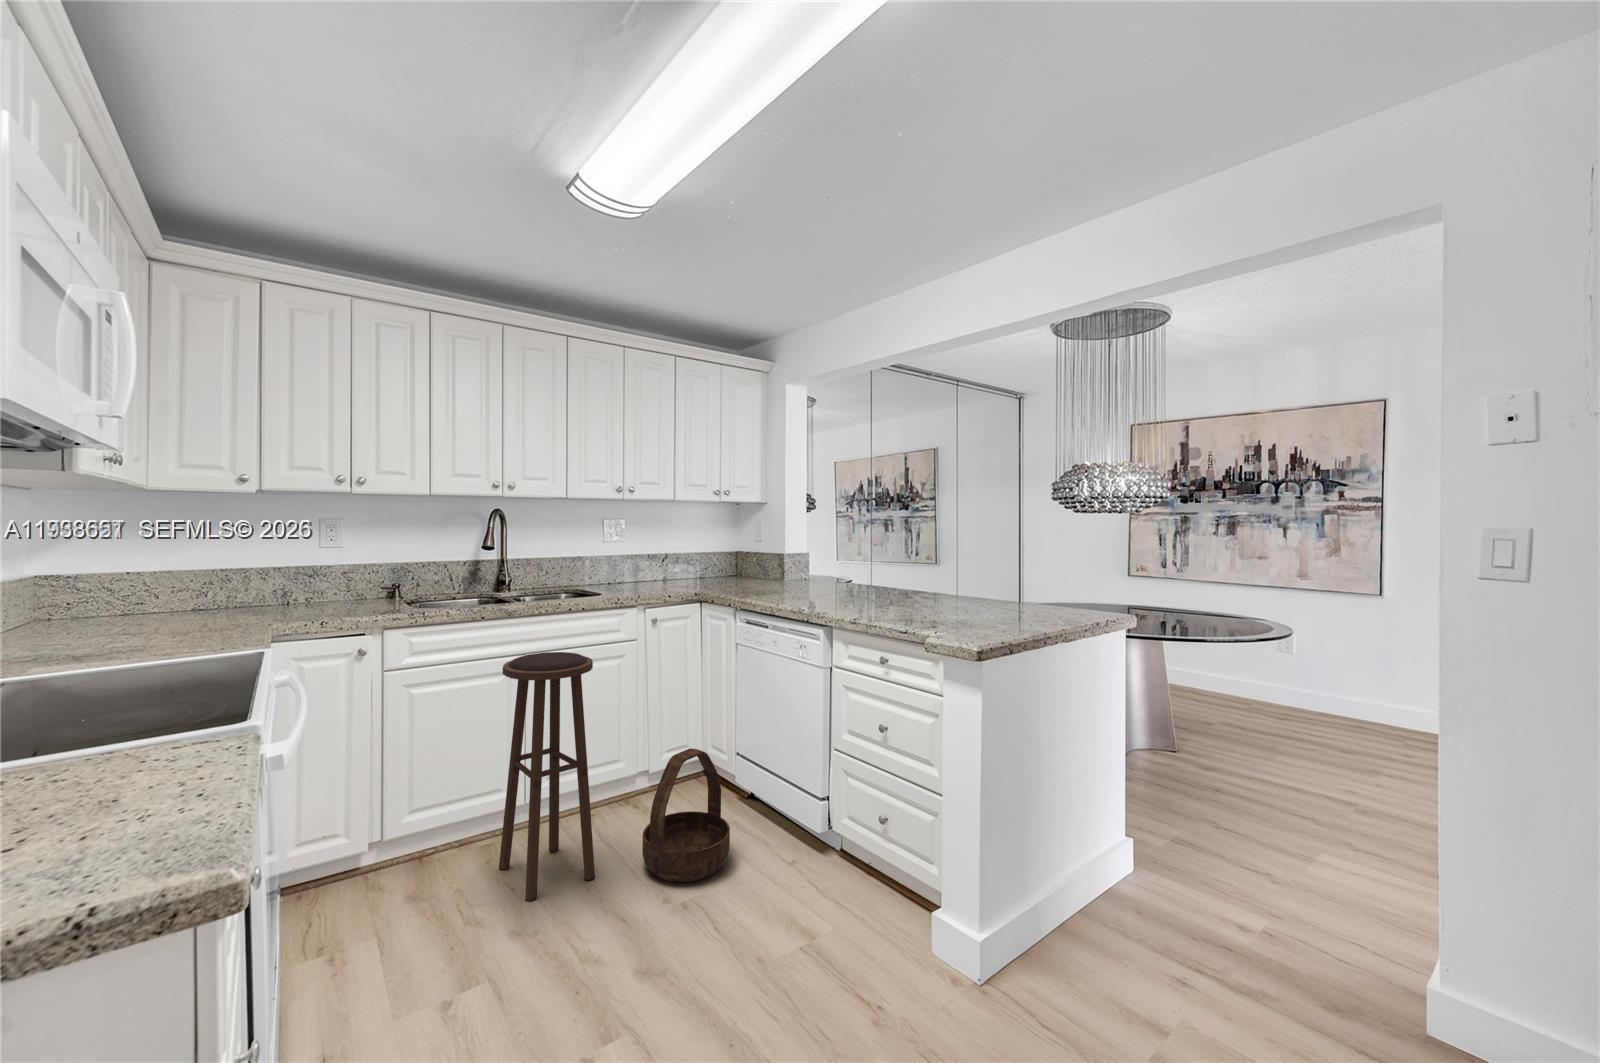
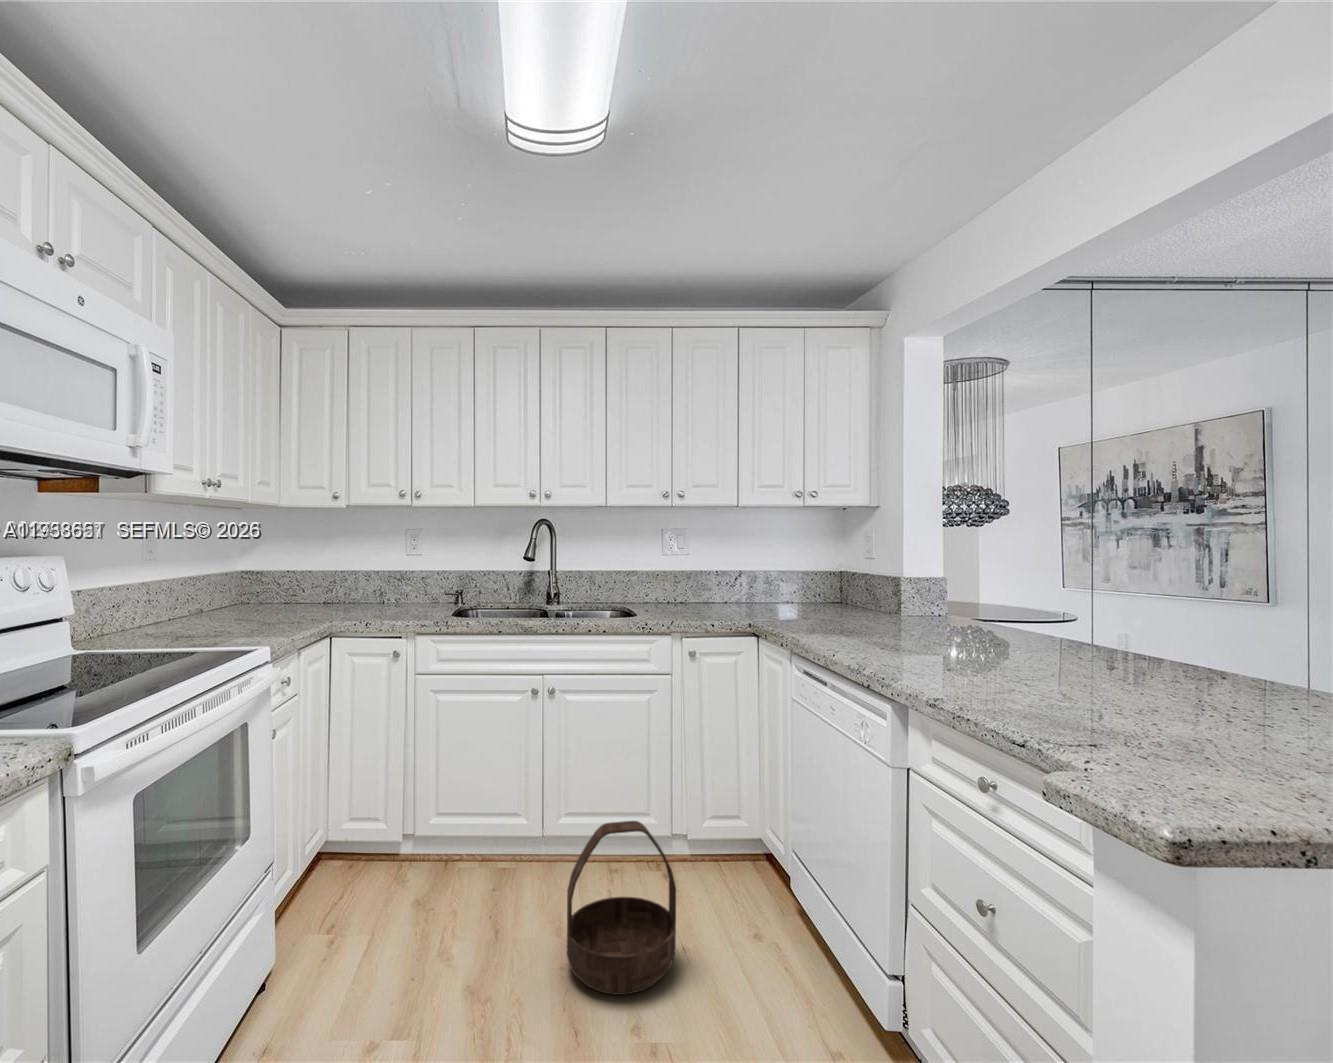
stool: present [499,652,595,901] -> none [453,676,546,940]

